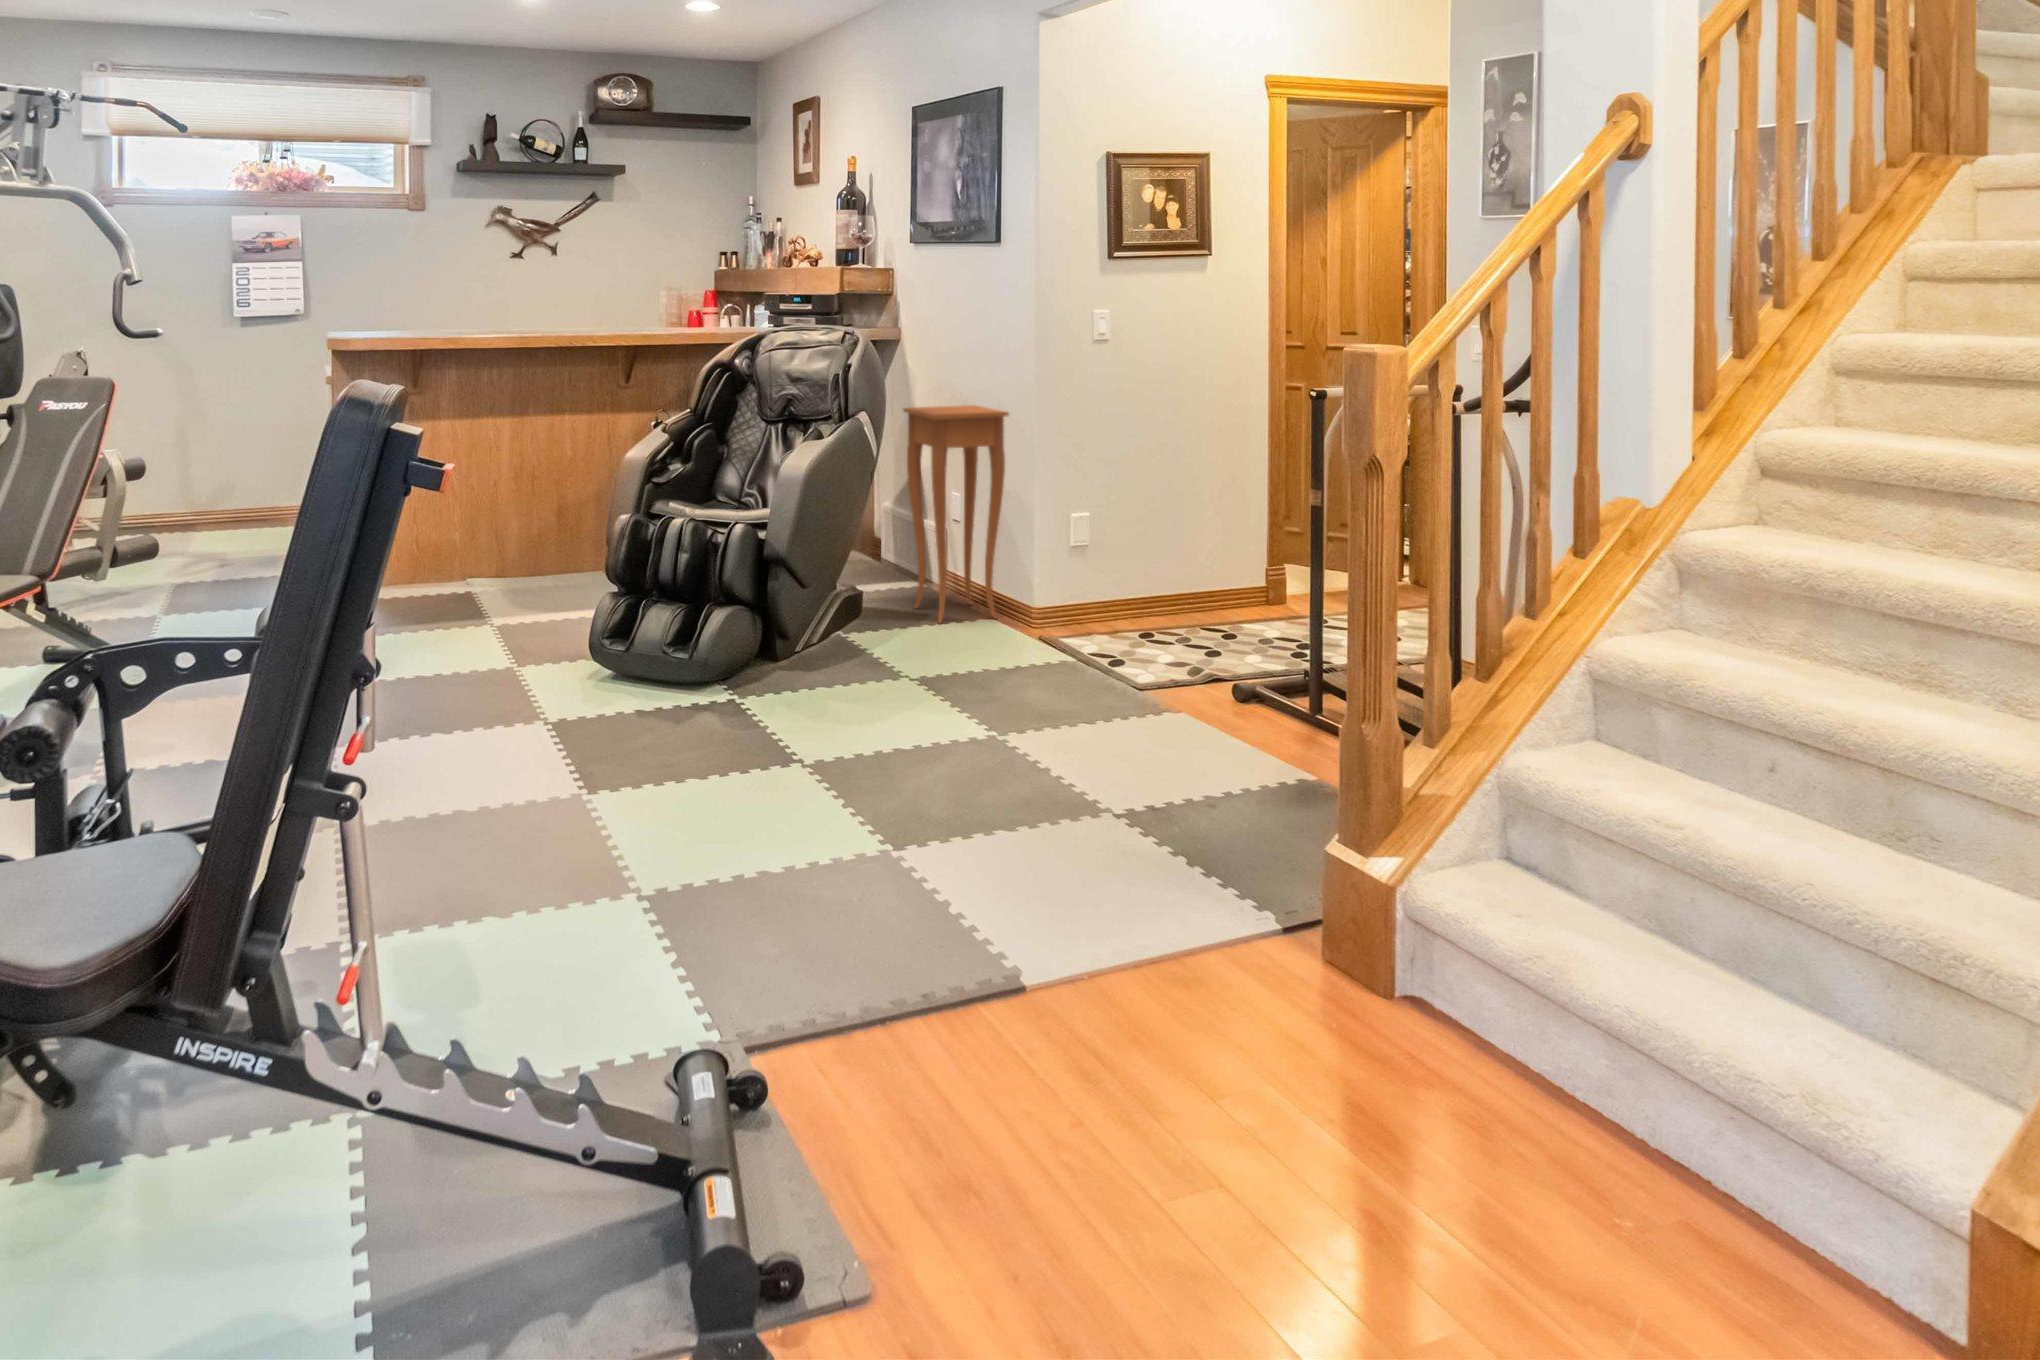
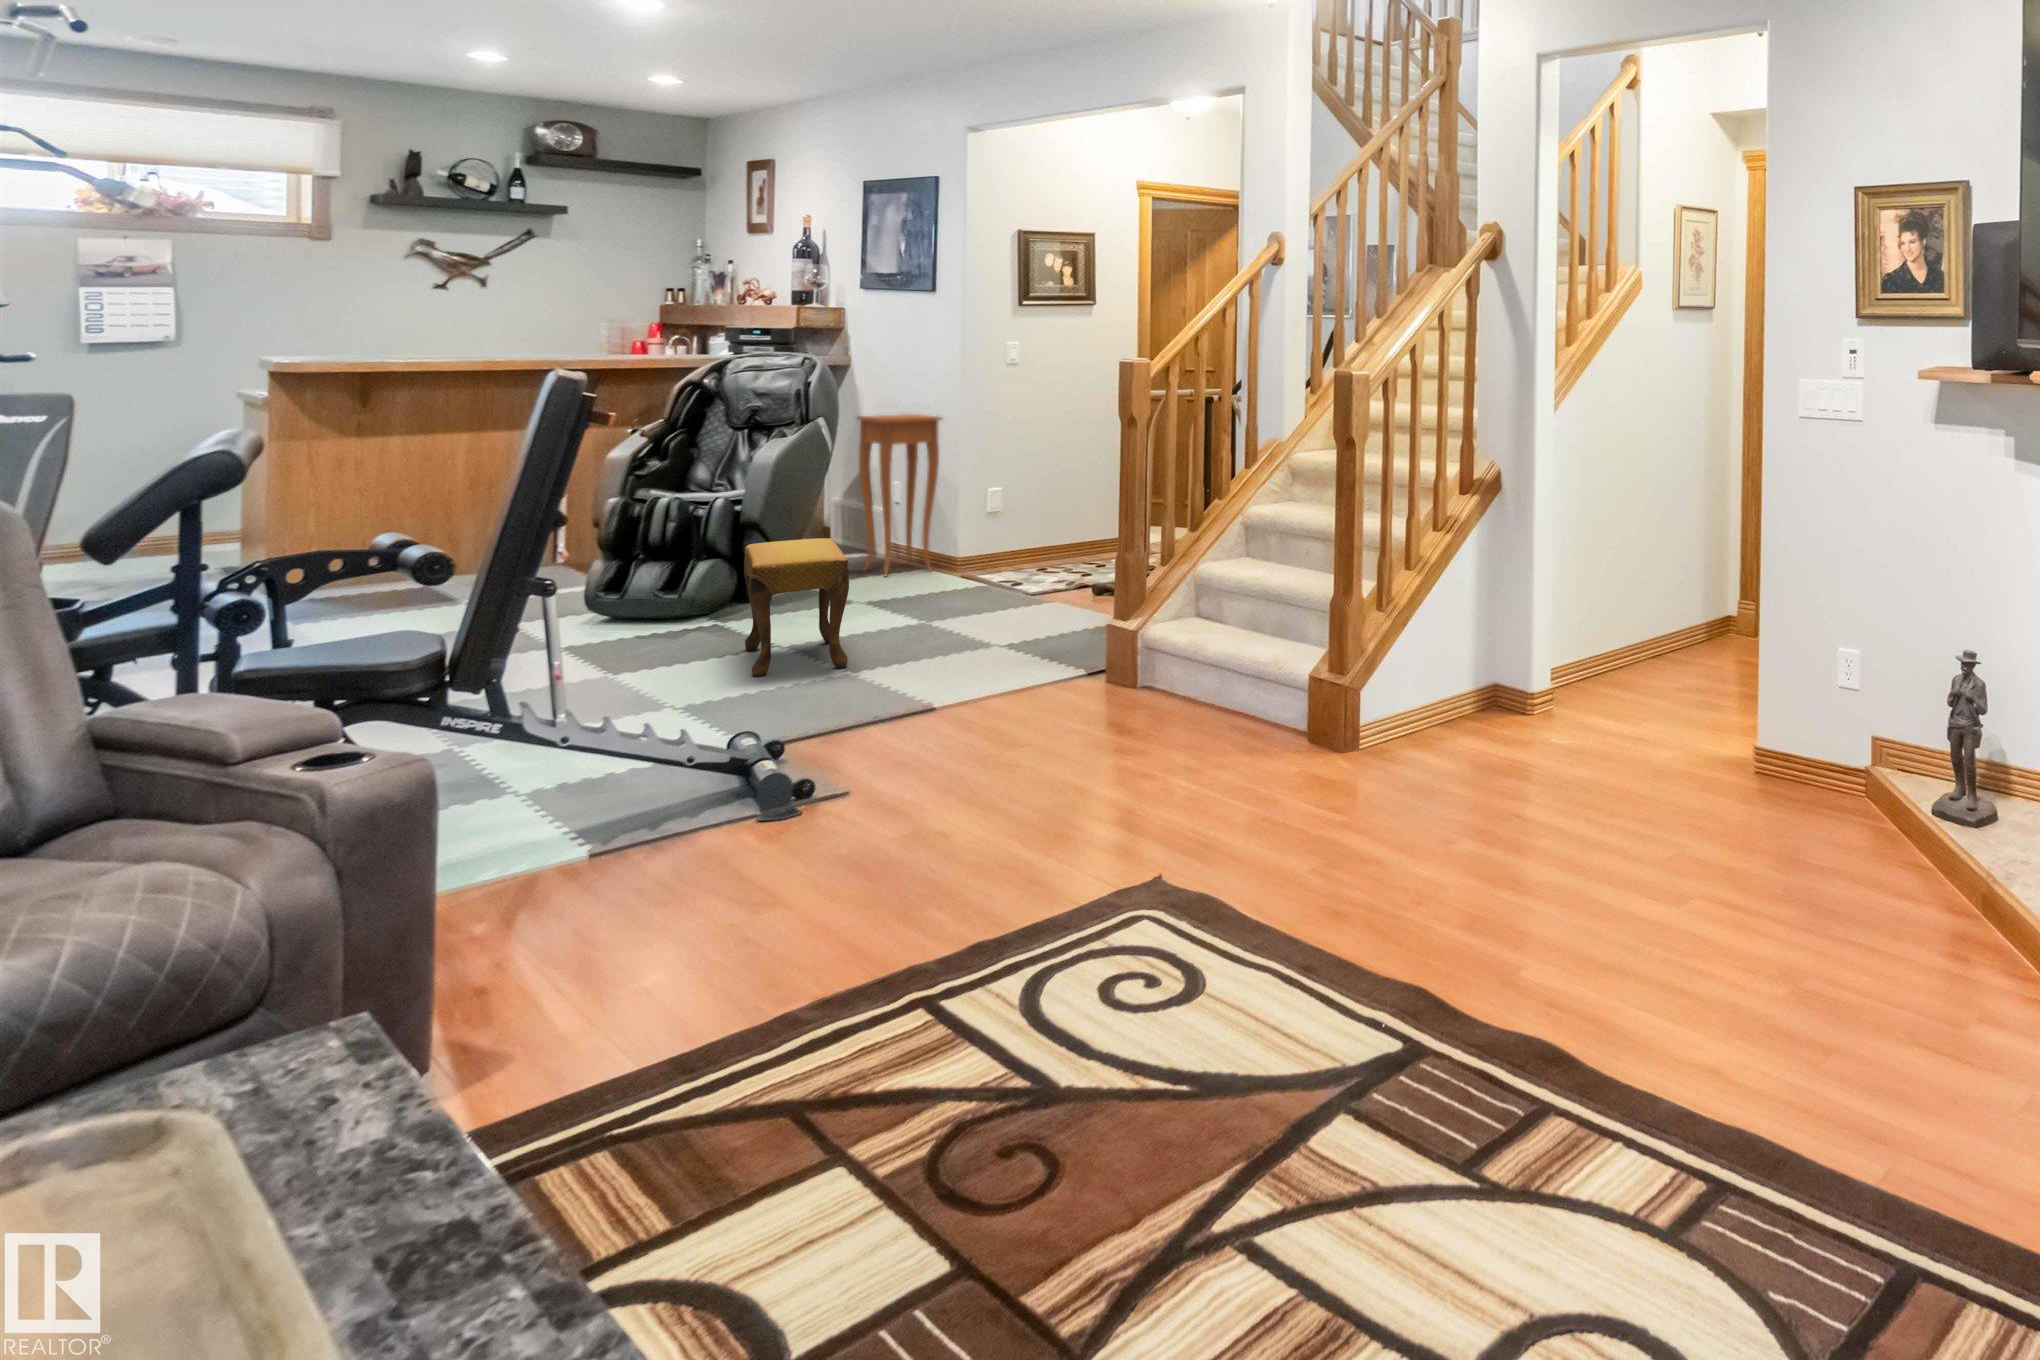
footstool: none [750,608,888,837] -> present [744,538,849,676]

